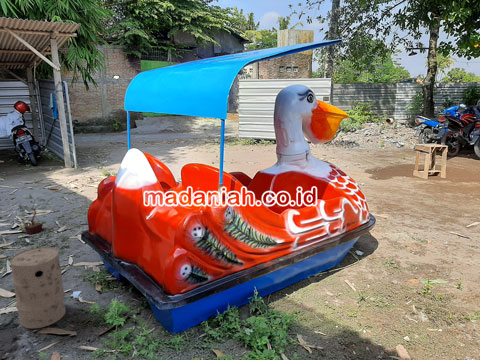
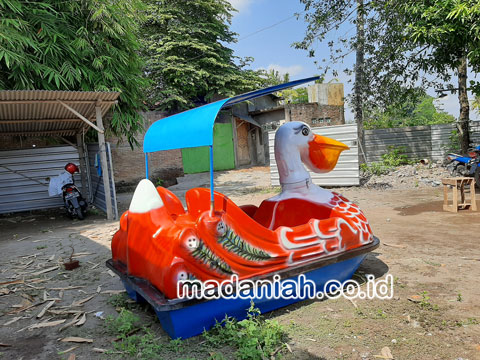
trash can: present [10,247,66,329] -> none [42,268,88,339]

